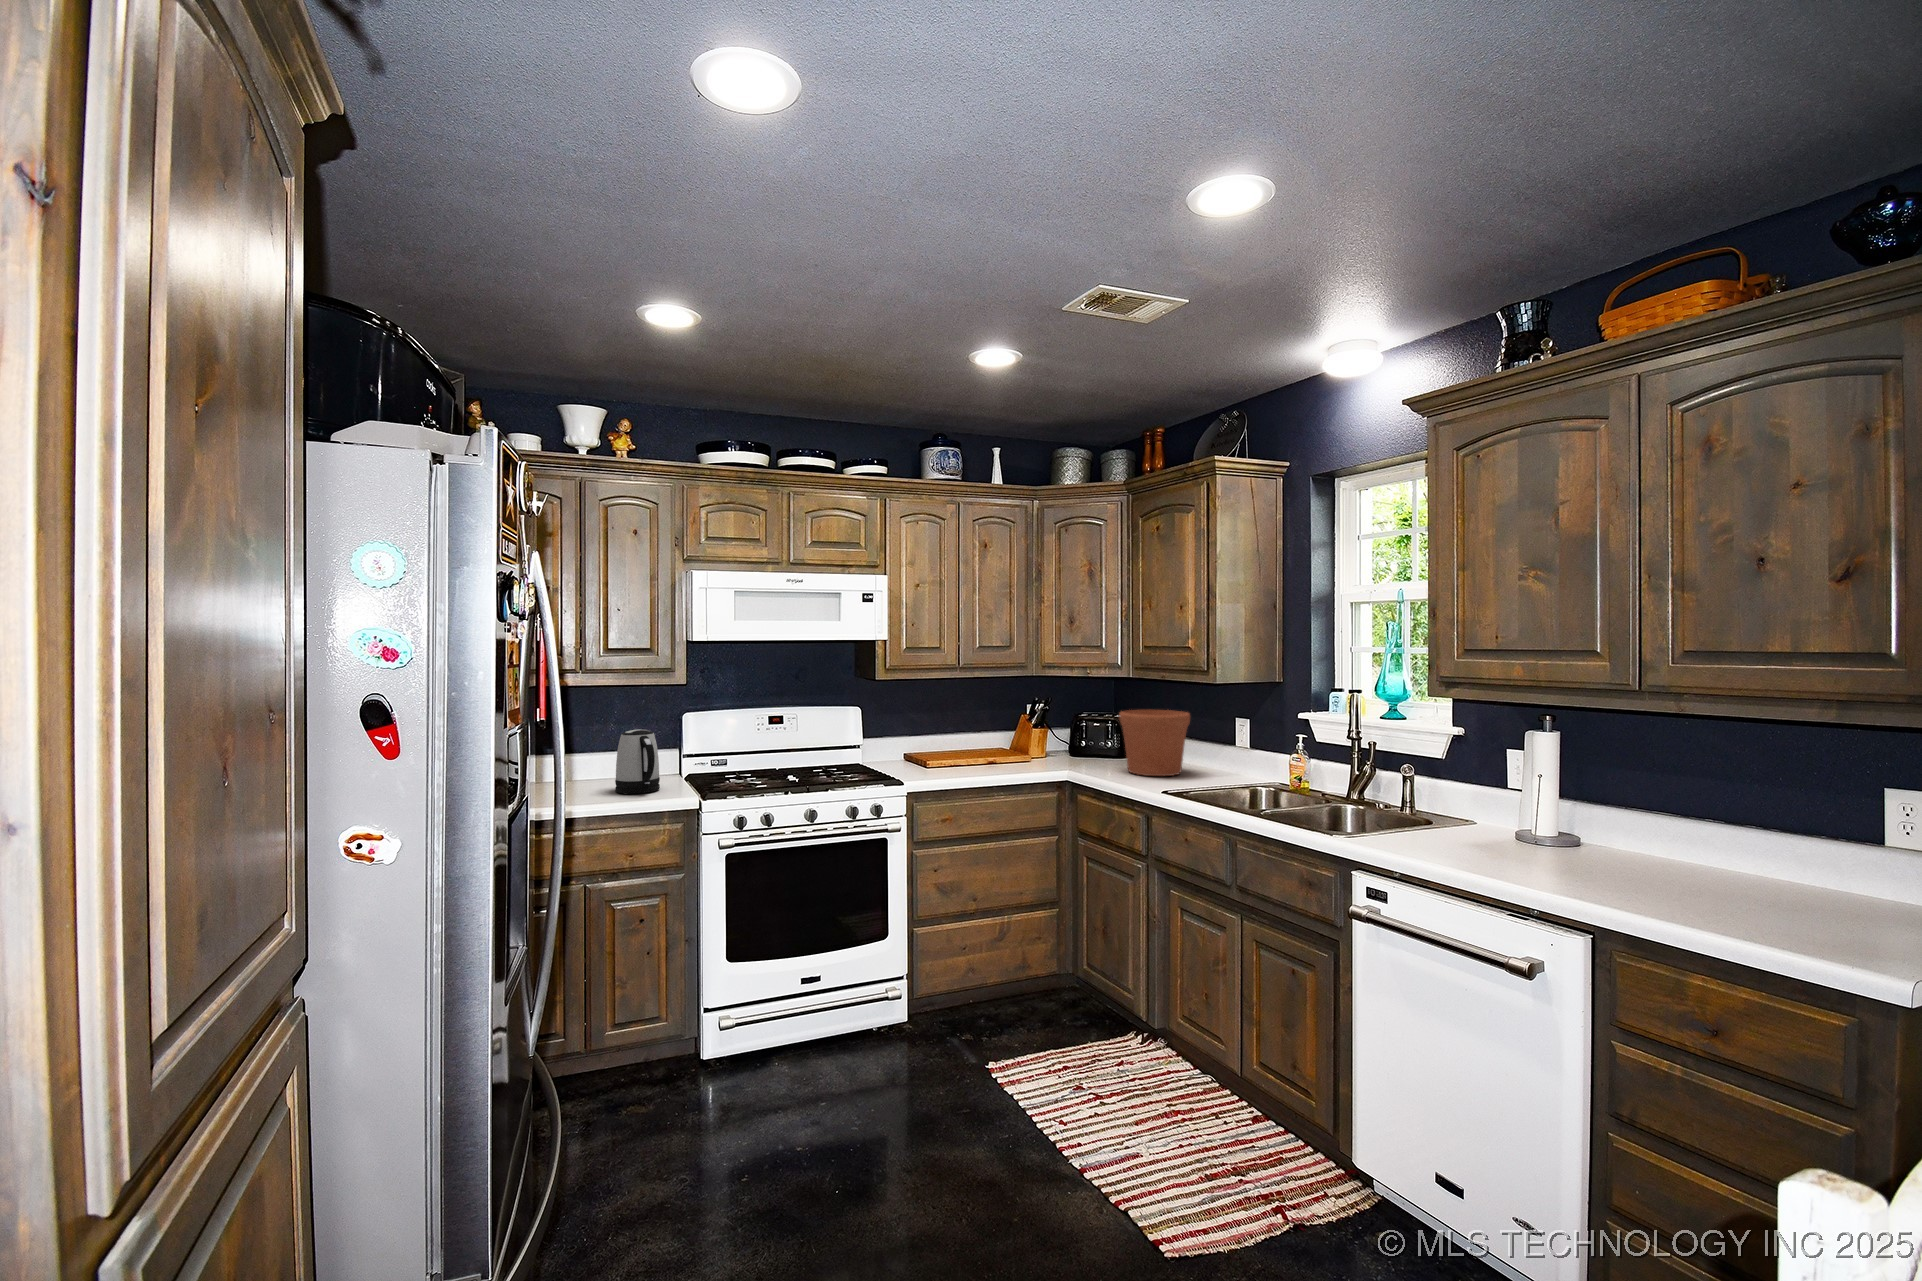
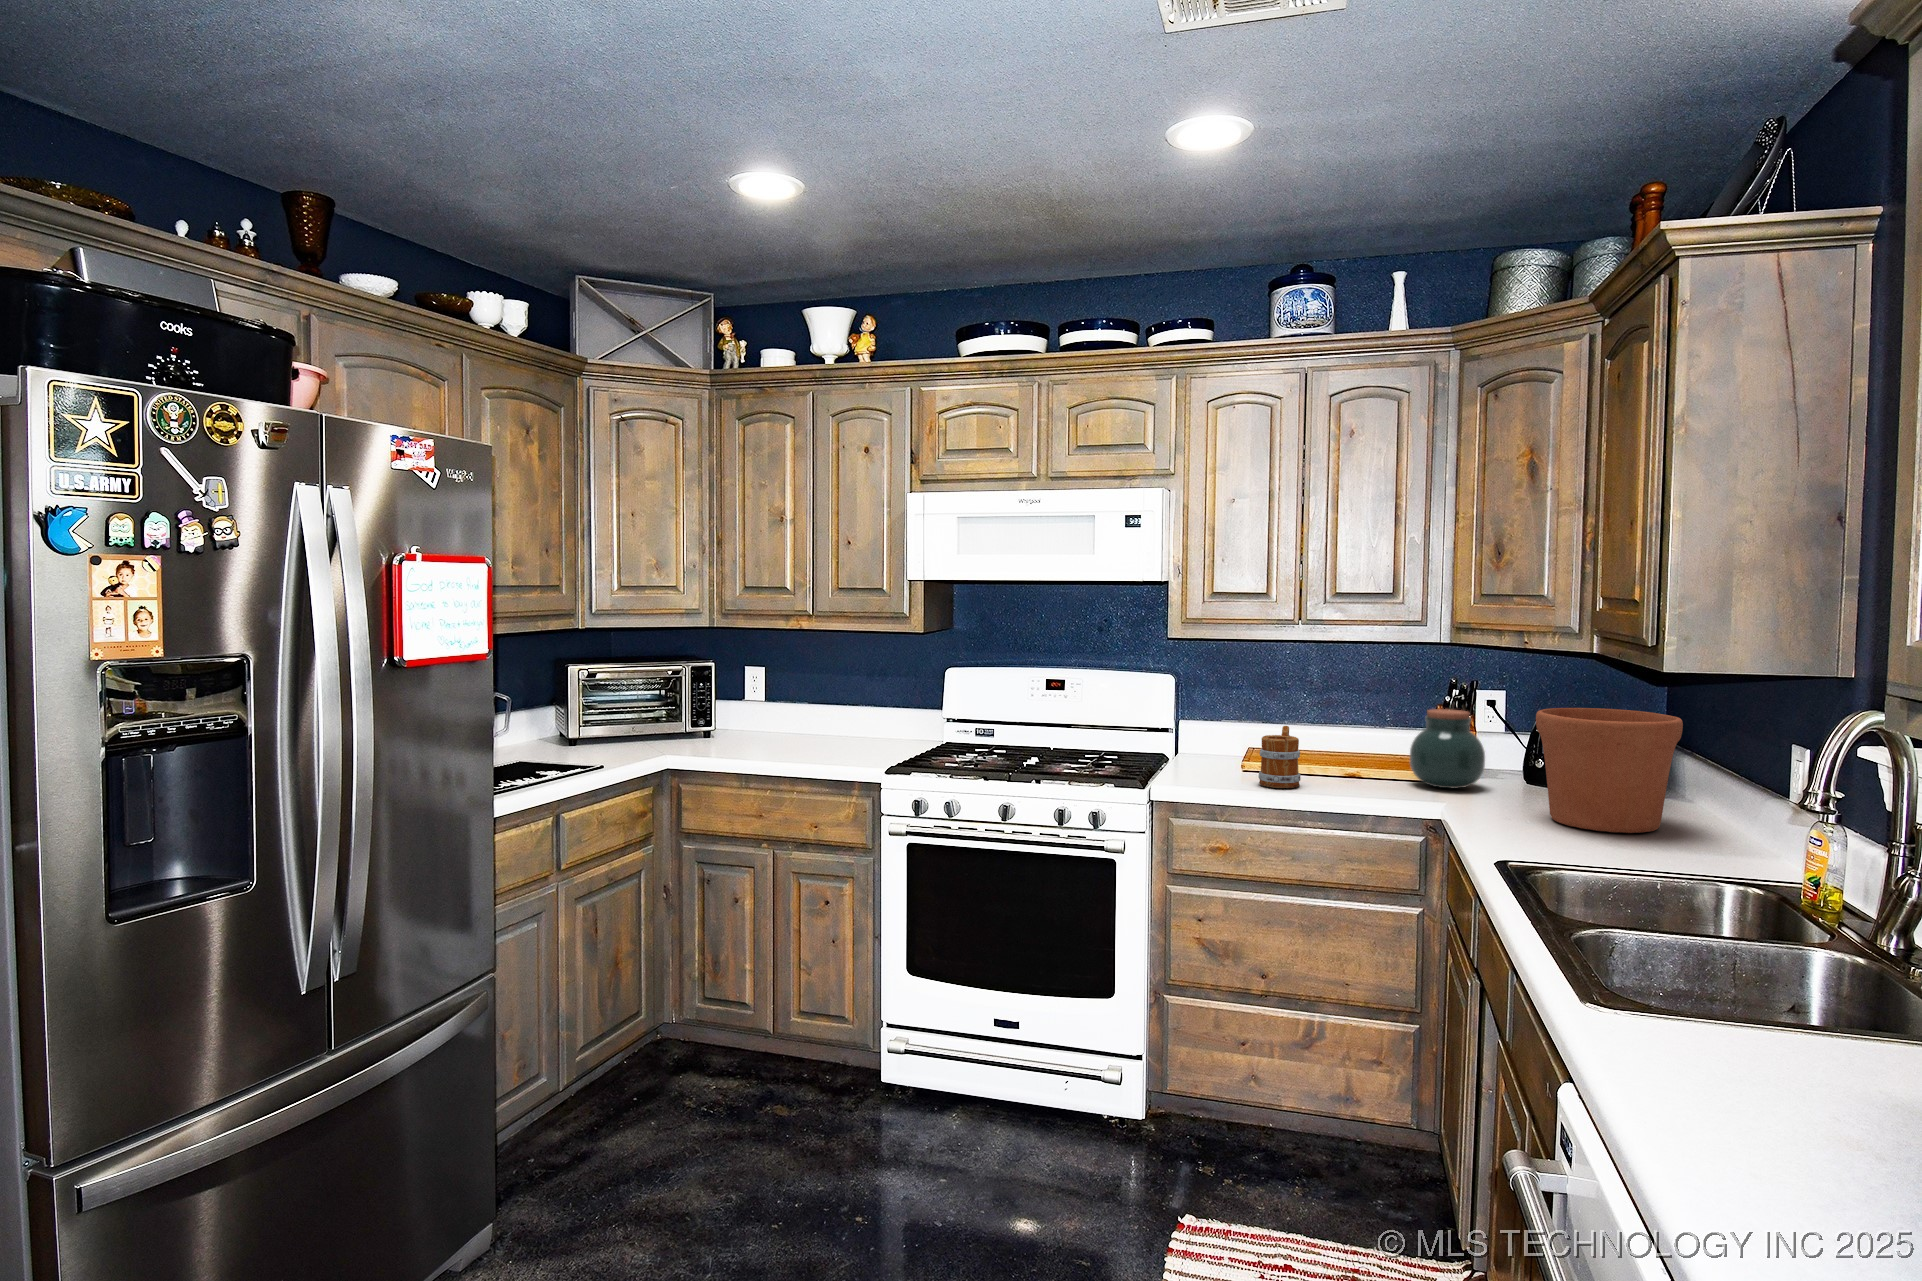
jar: none [1032,717,1073,764] -> present [1410,709,1485,788]
kettle: present [615,729,660,794] -> none [821,685,870,759]
mug: none [960,734,987,775] -> present [1258,726,1300,788]

